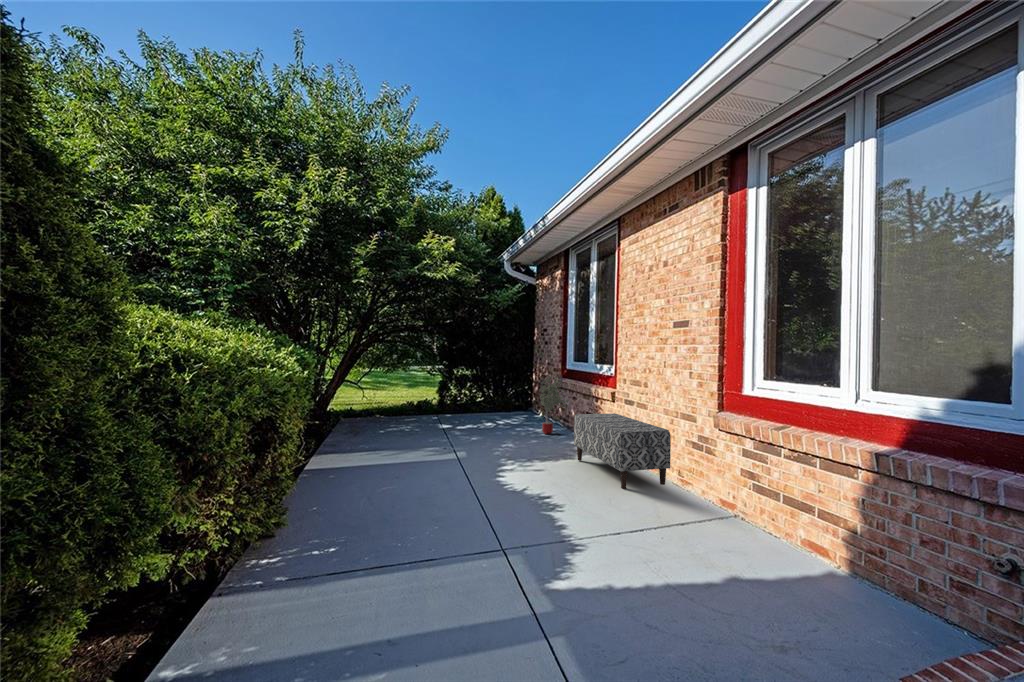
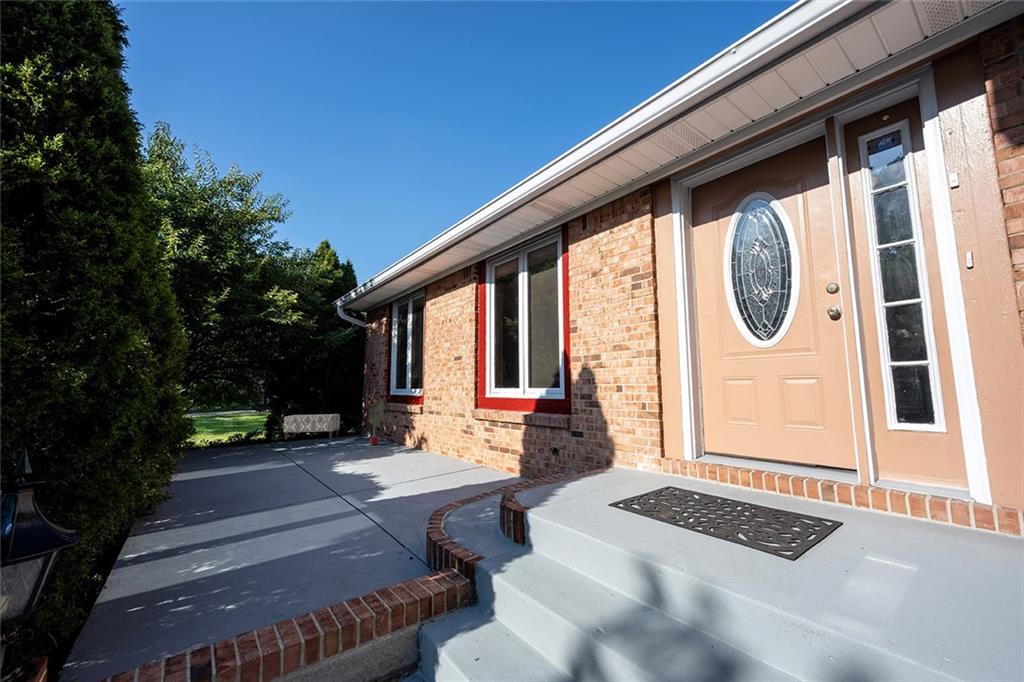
bench: present [574,413,671,489] -> present [284,414,340,439]

